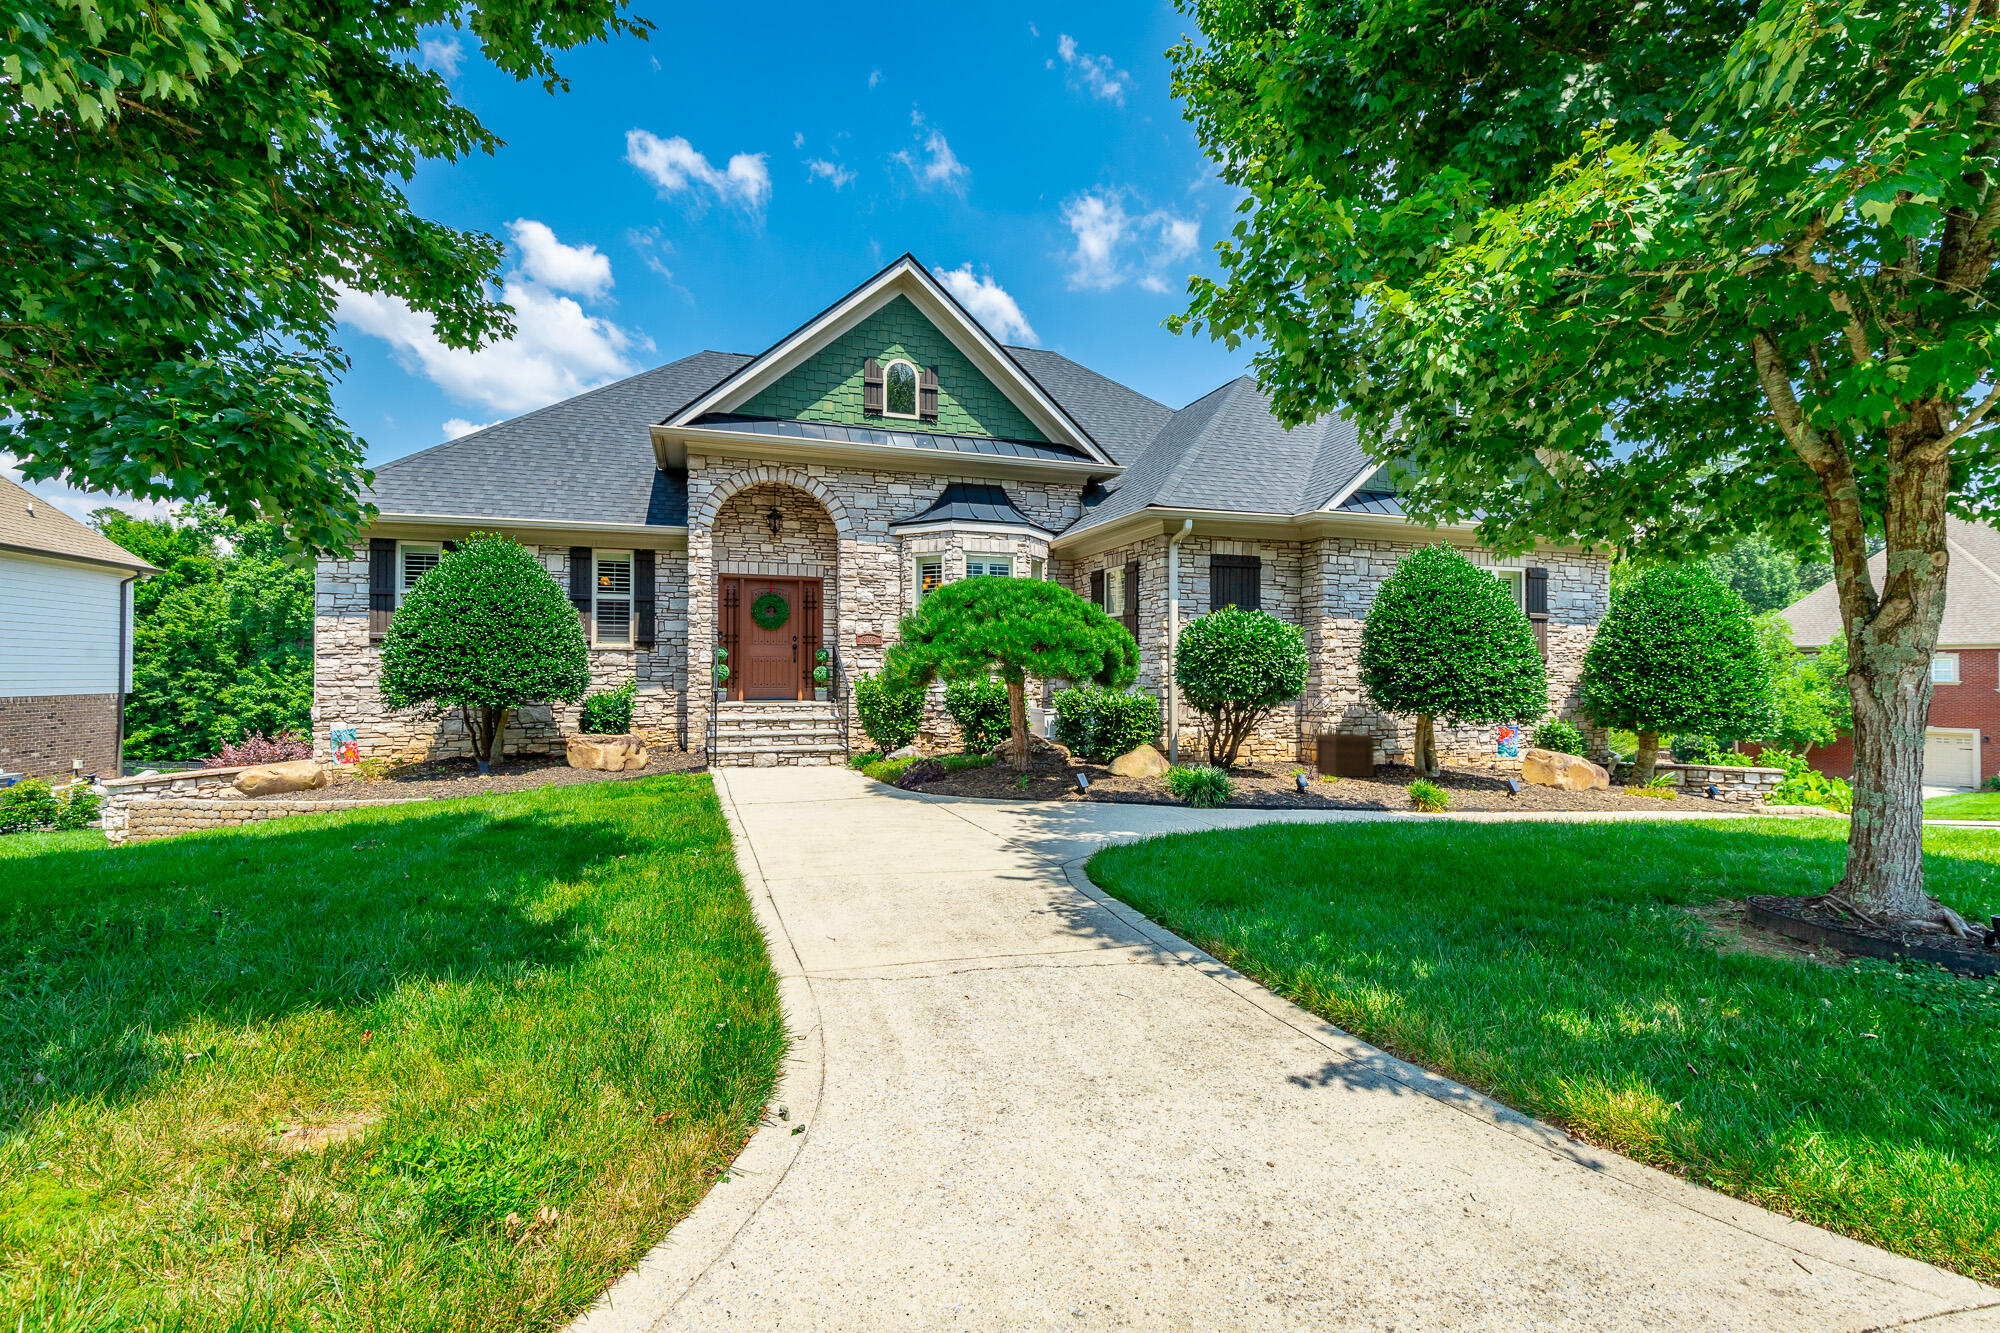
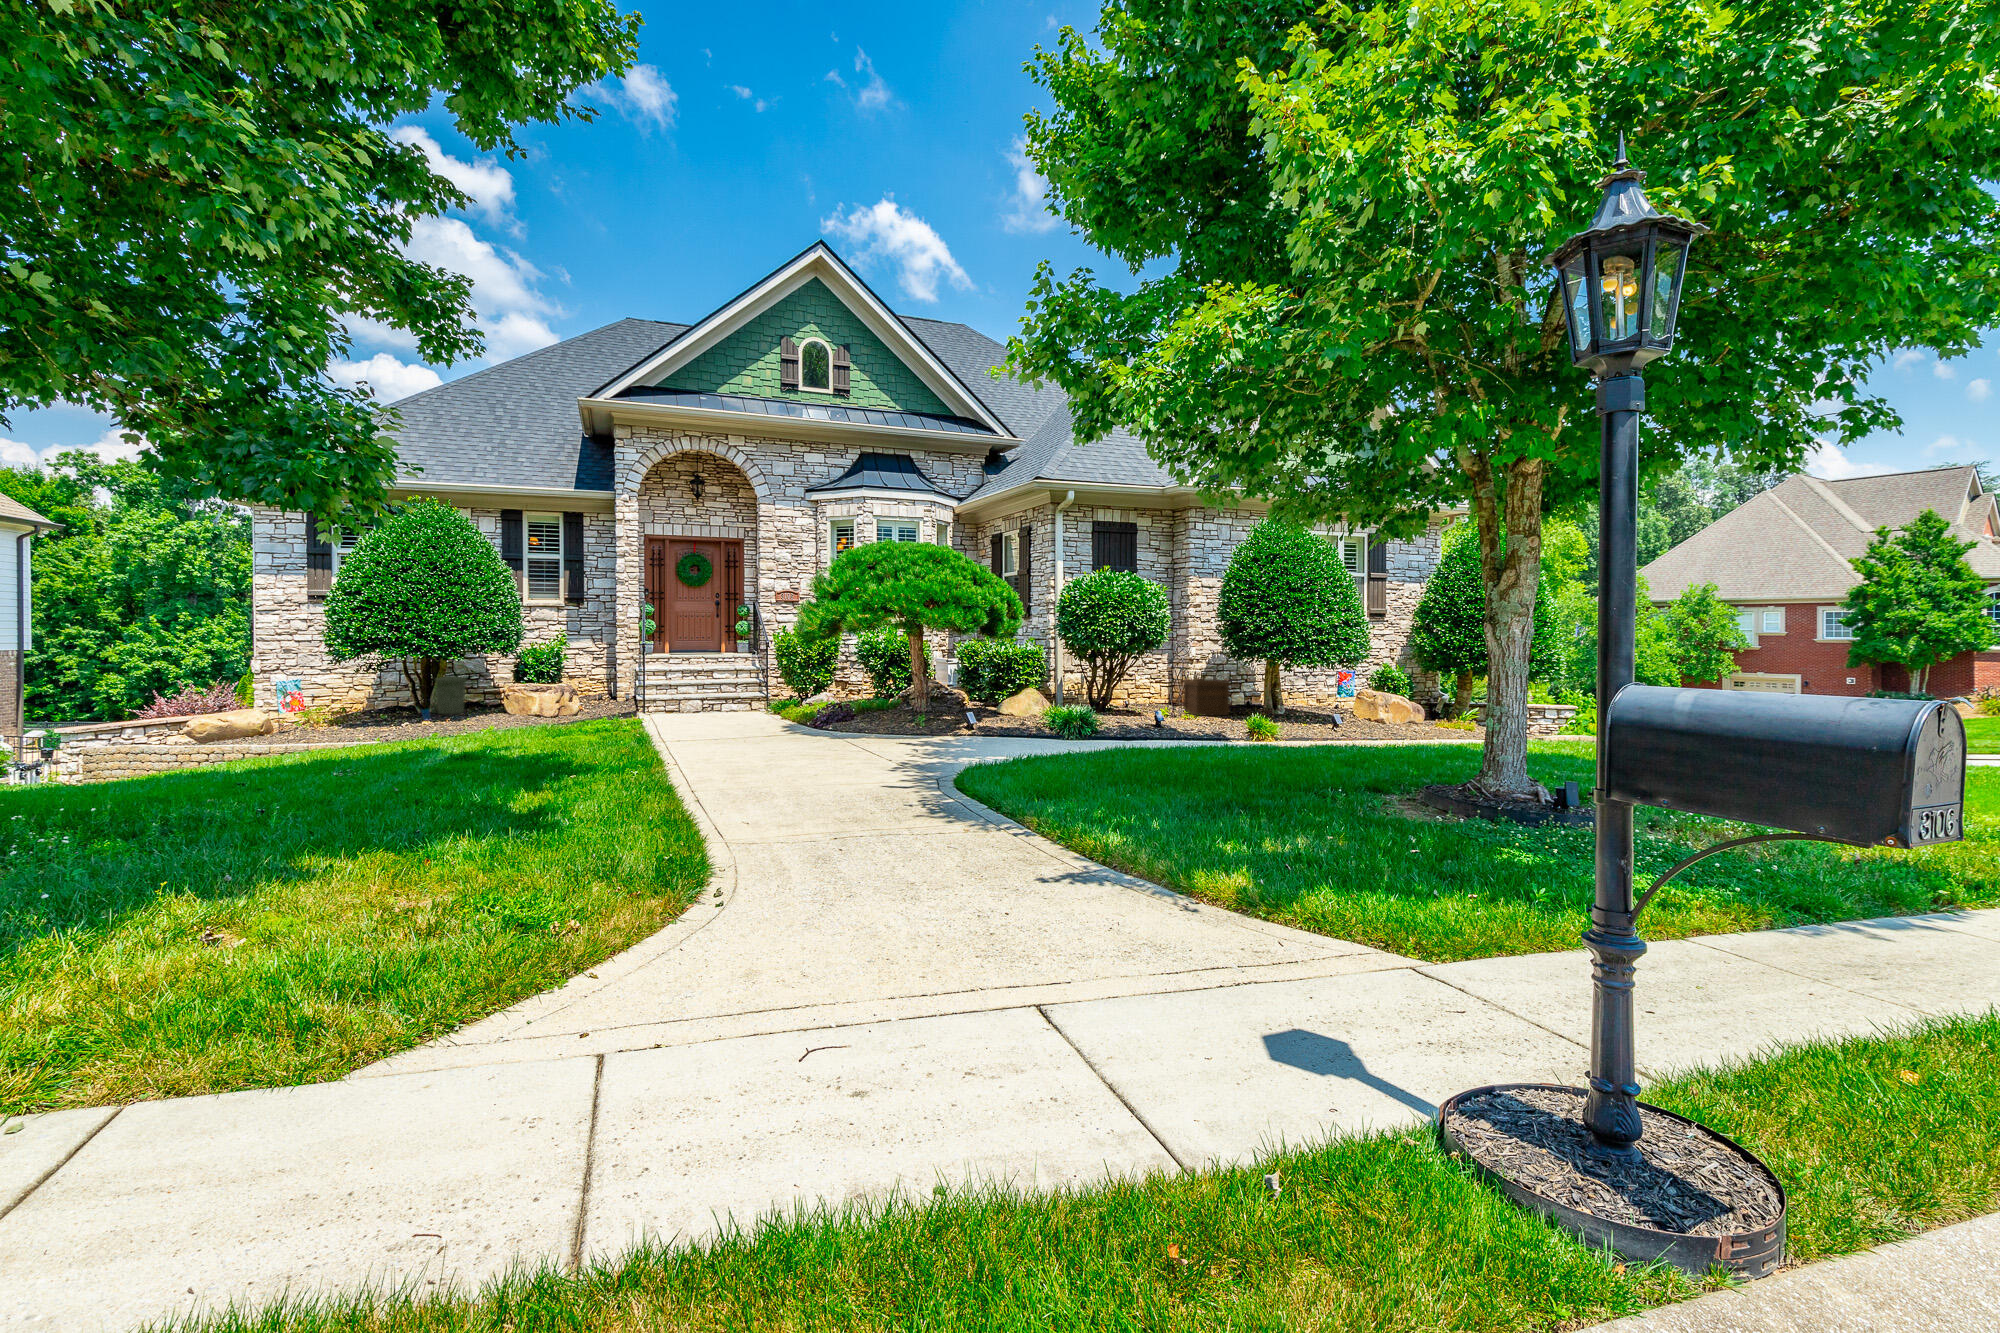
trash can: none [494,724,528,767] -> present [436,676,466,714]

